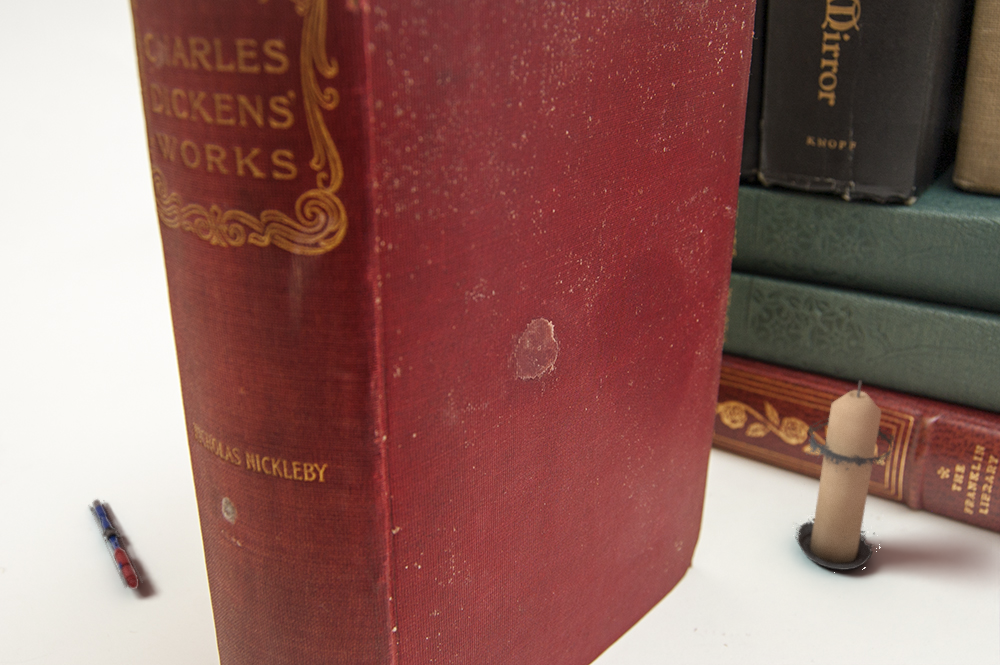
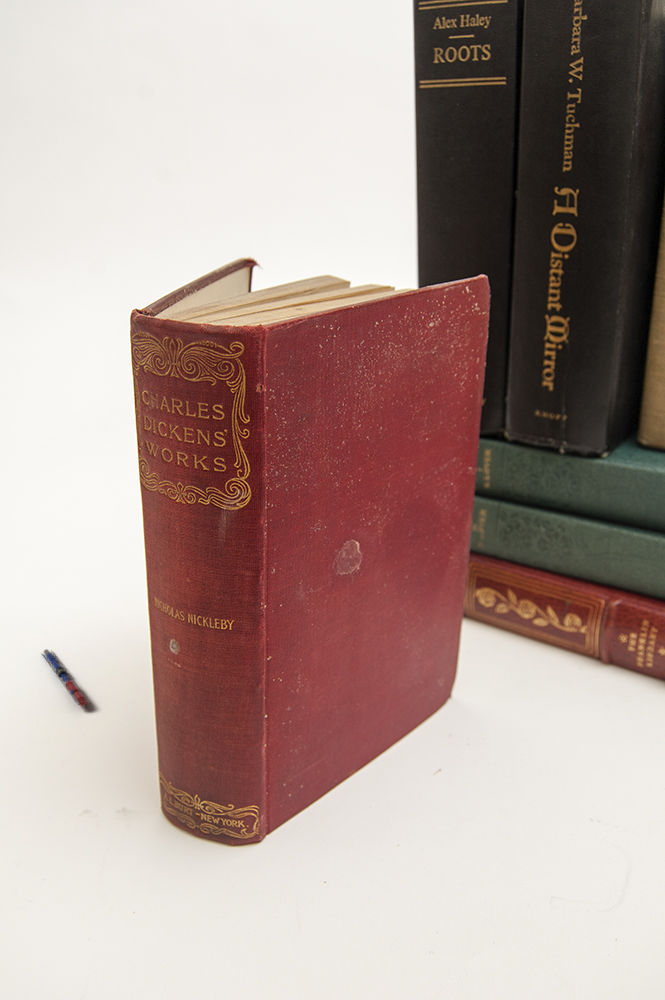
candle: present [796,380,895,570] -> none [515,576,586,703]

